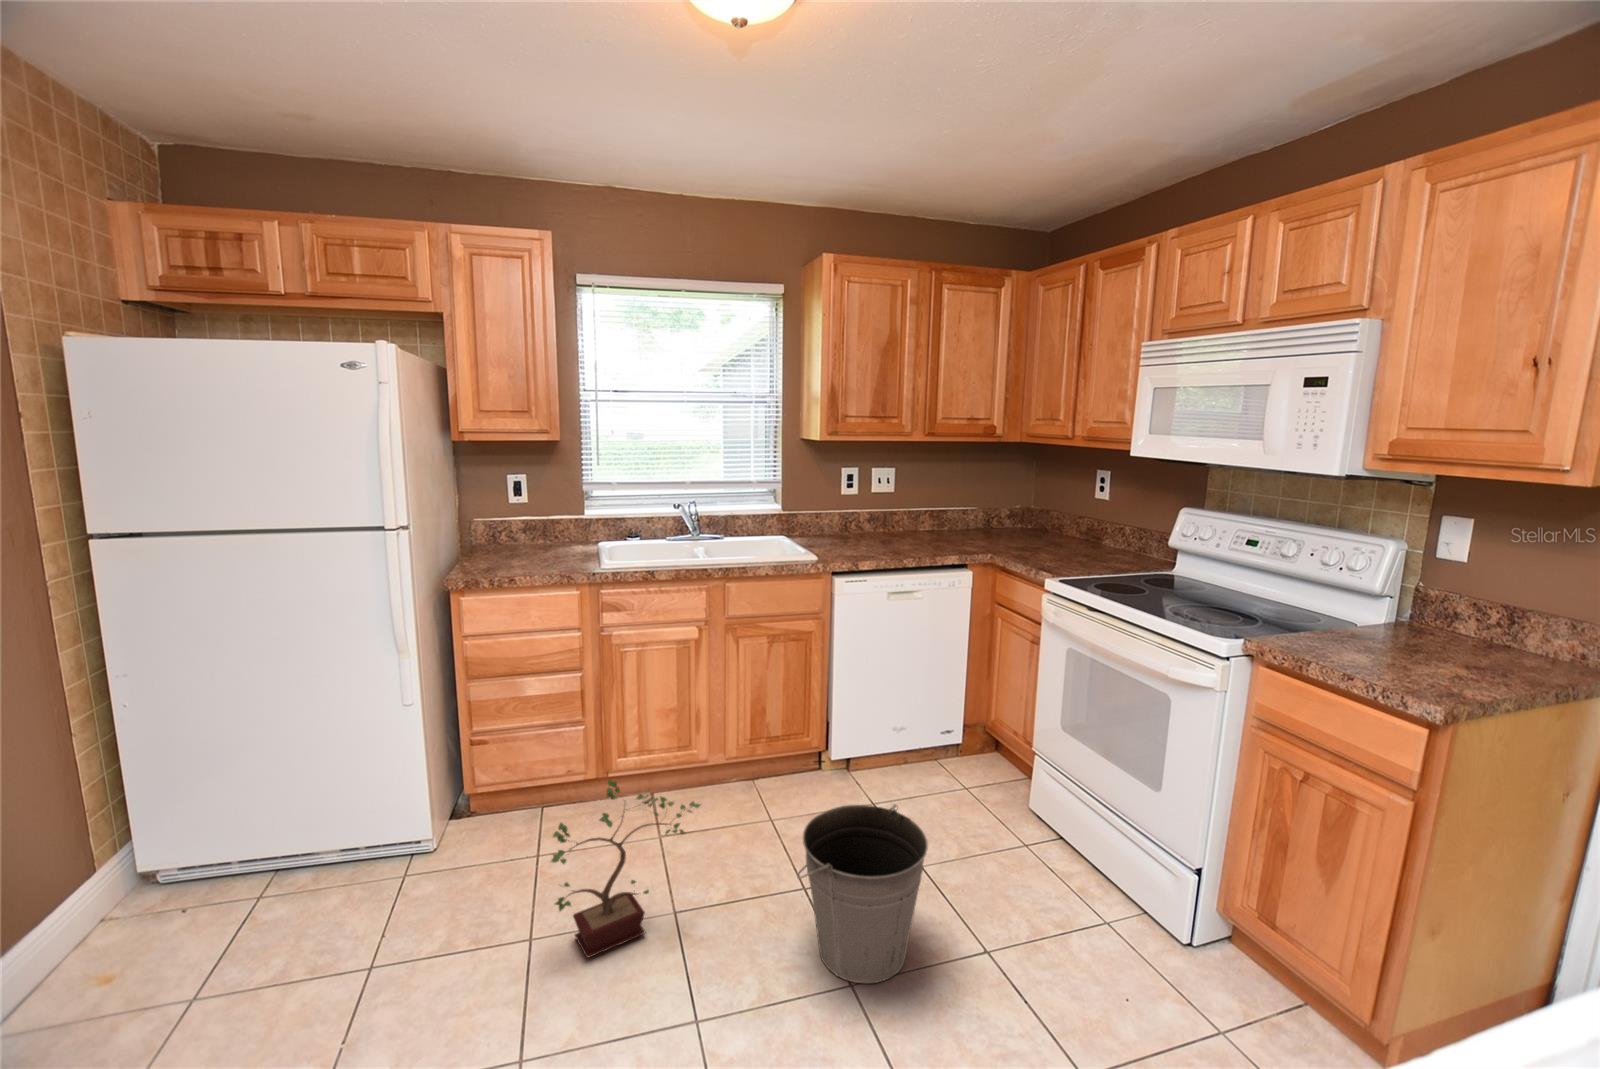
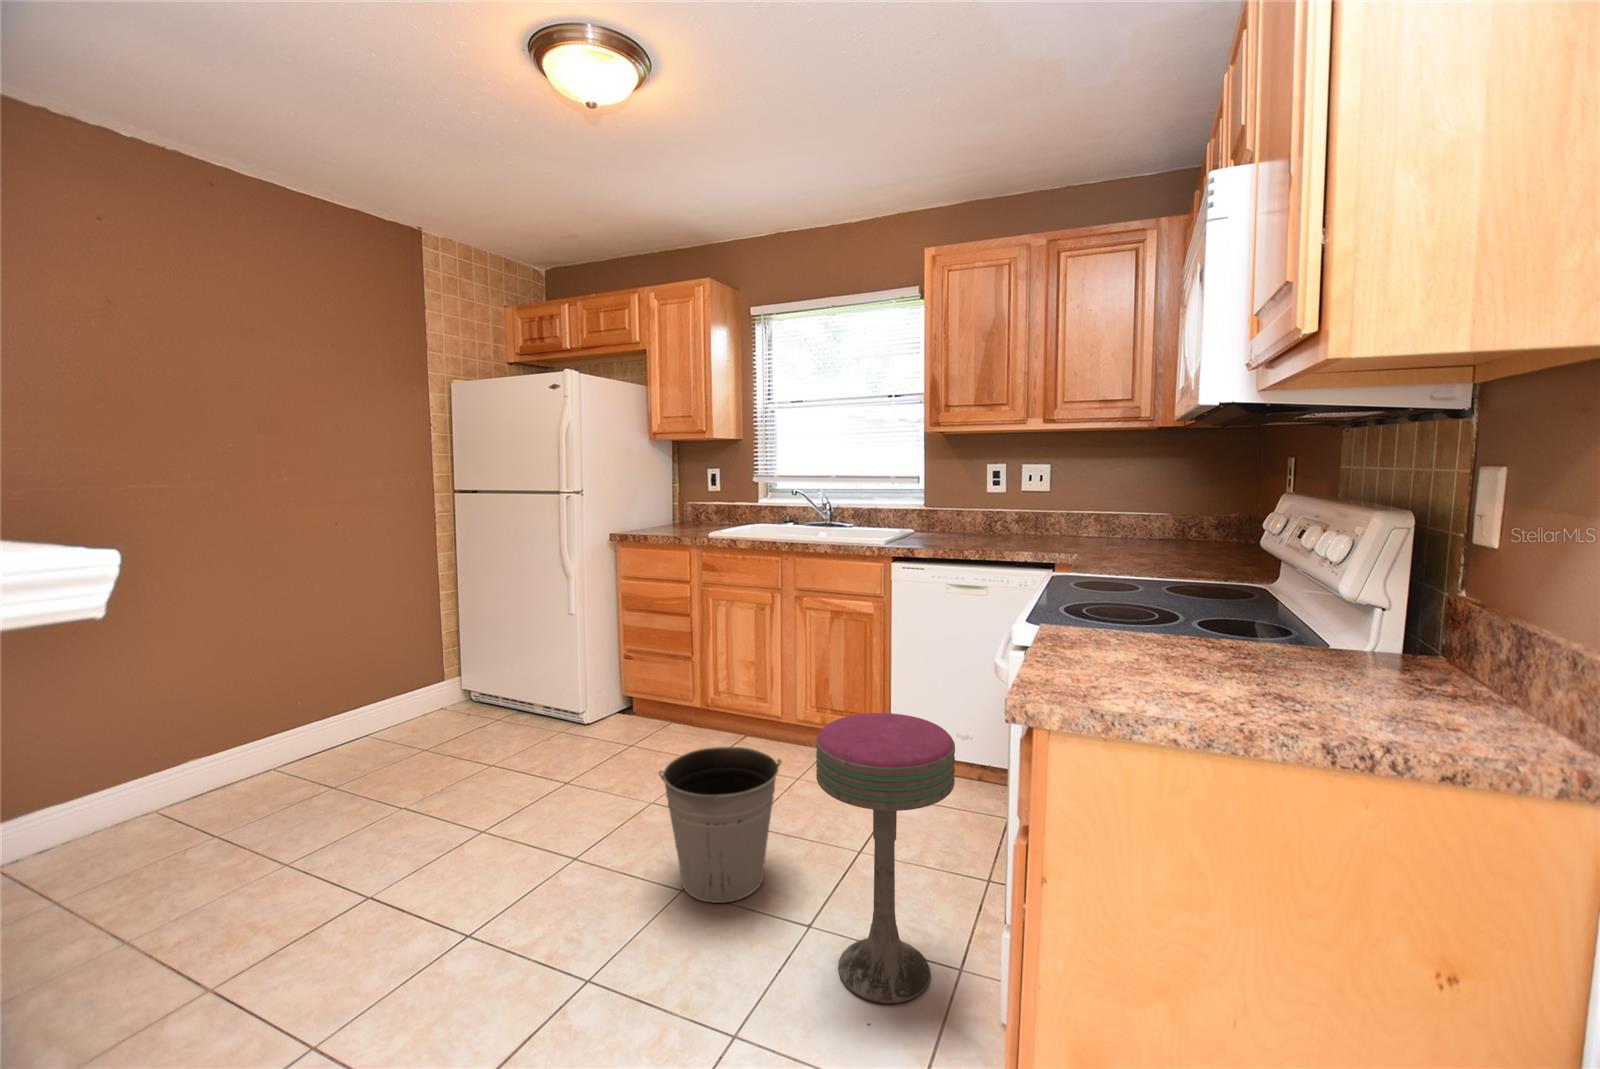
bar stool: none [1018,729,1152,985] -> present [816,713,955,1004]
potted plant: present [551,780,701,957] -> none [549,676,659,807]

